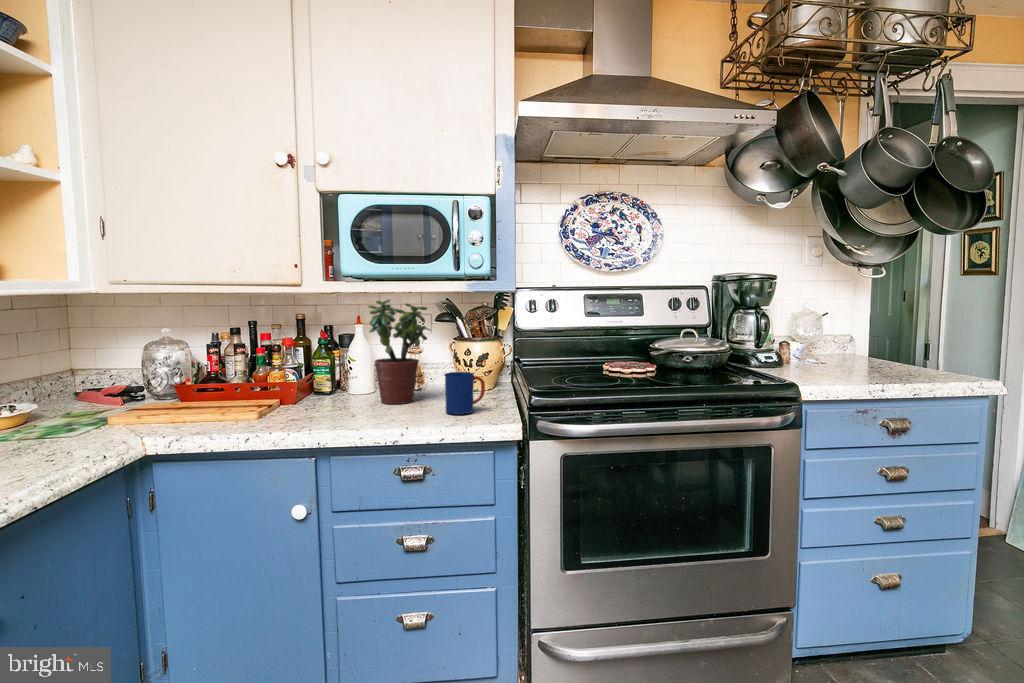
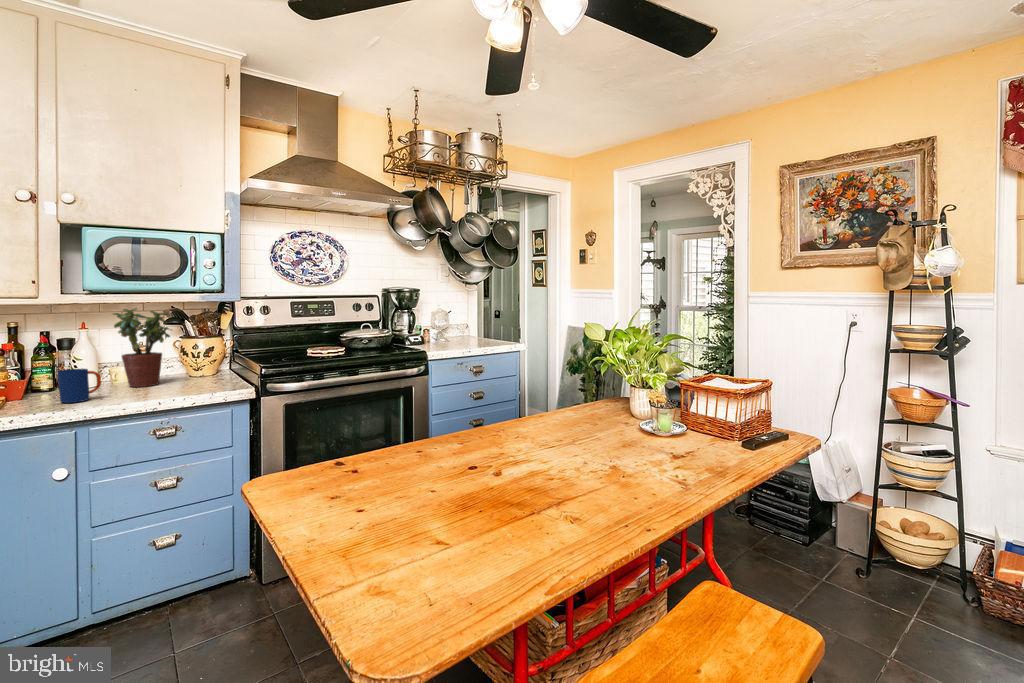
mug: present [445,372,485,415] -> present [57,369,101,403]

